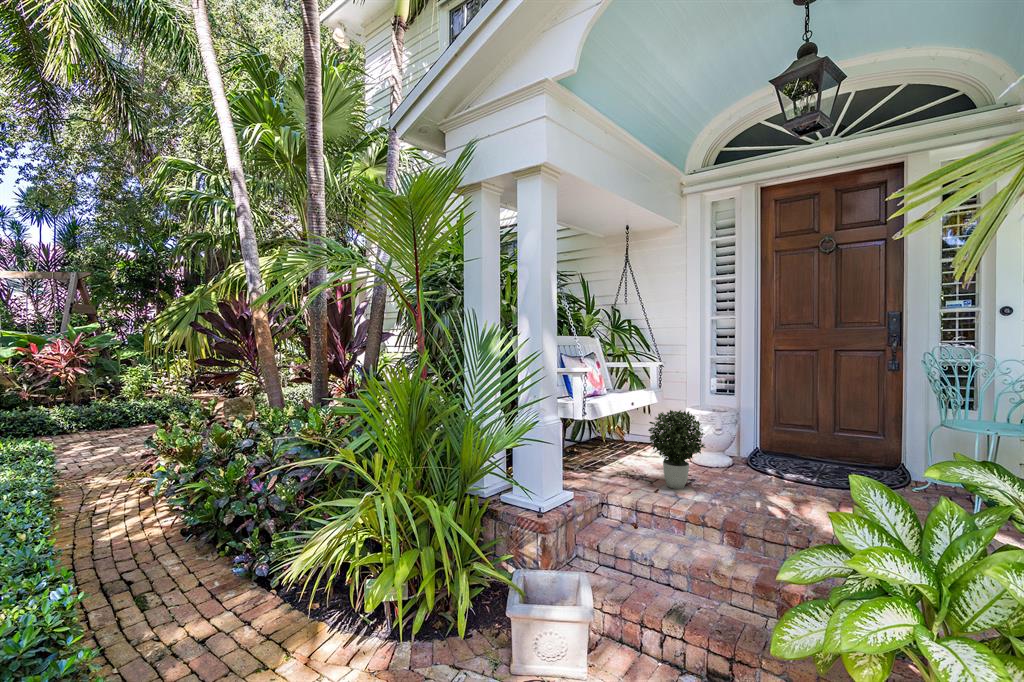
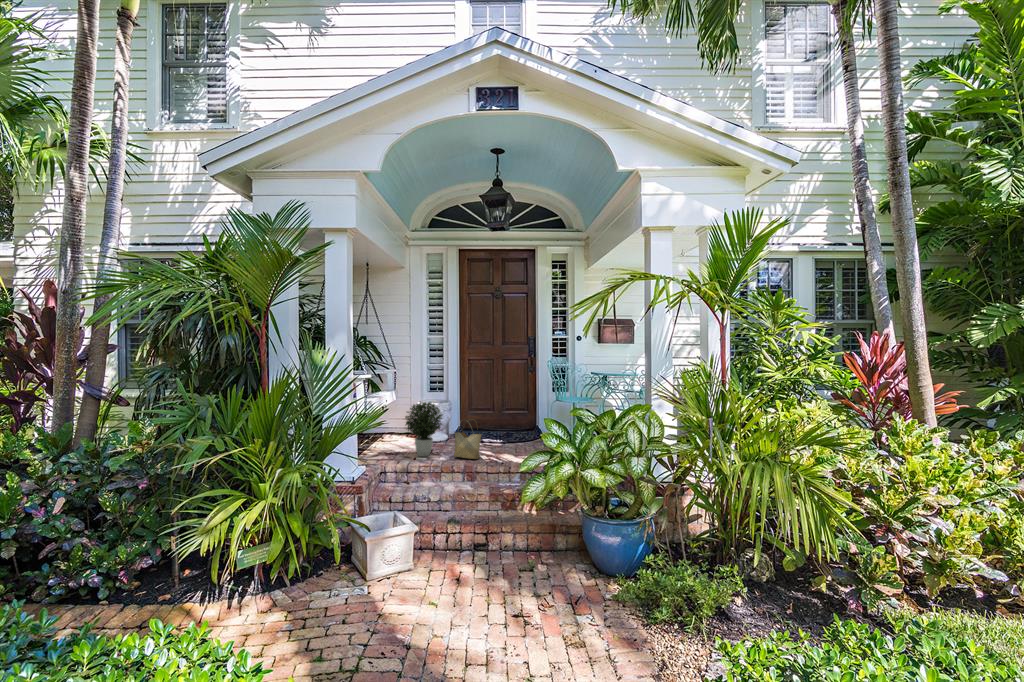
woven basket: none [715,445,762,511] -> present [454,432,481,459]

